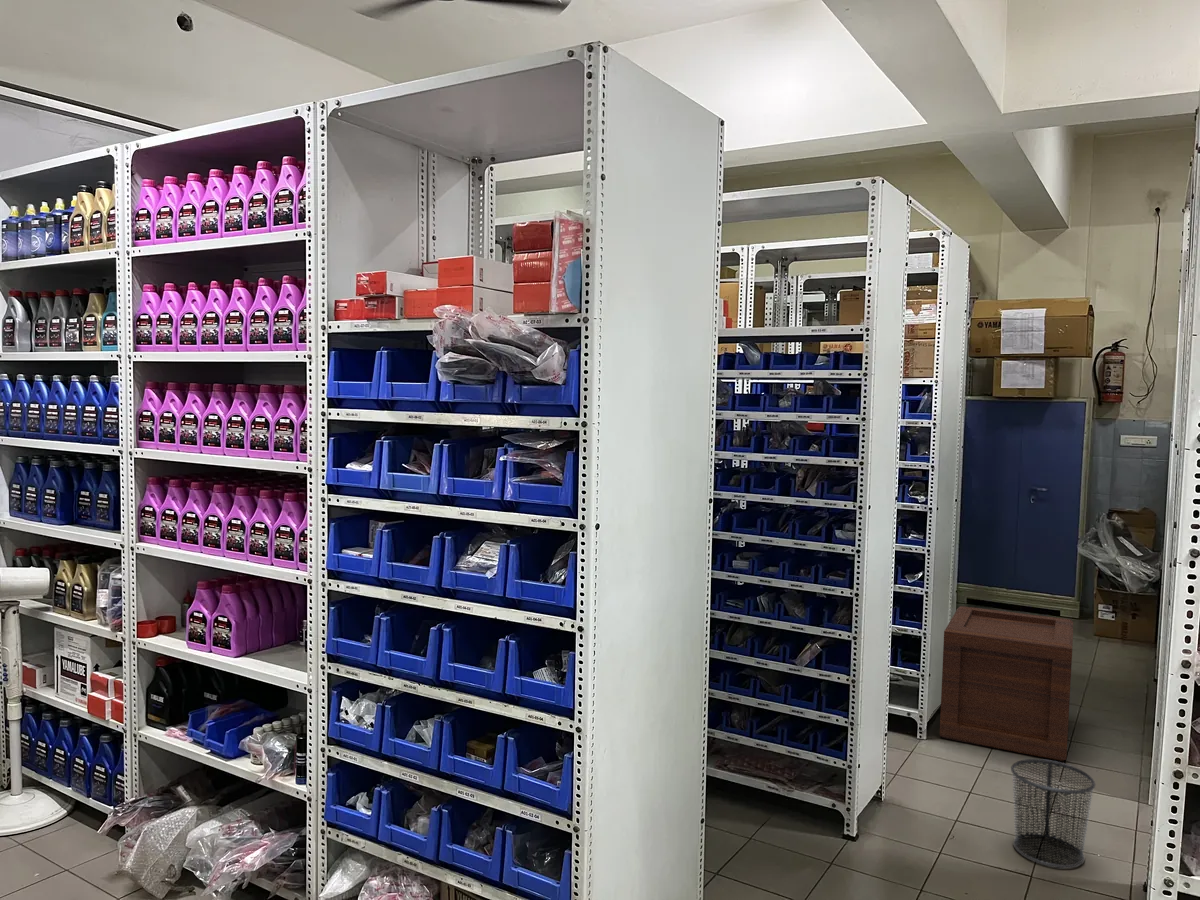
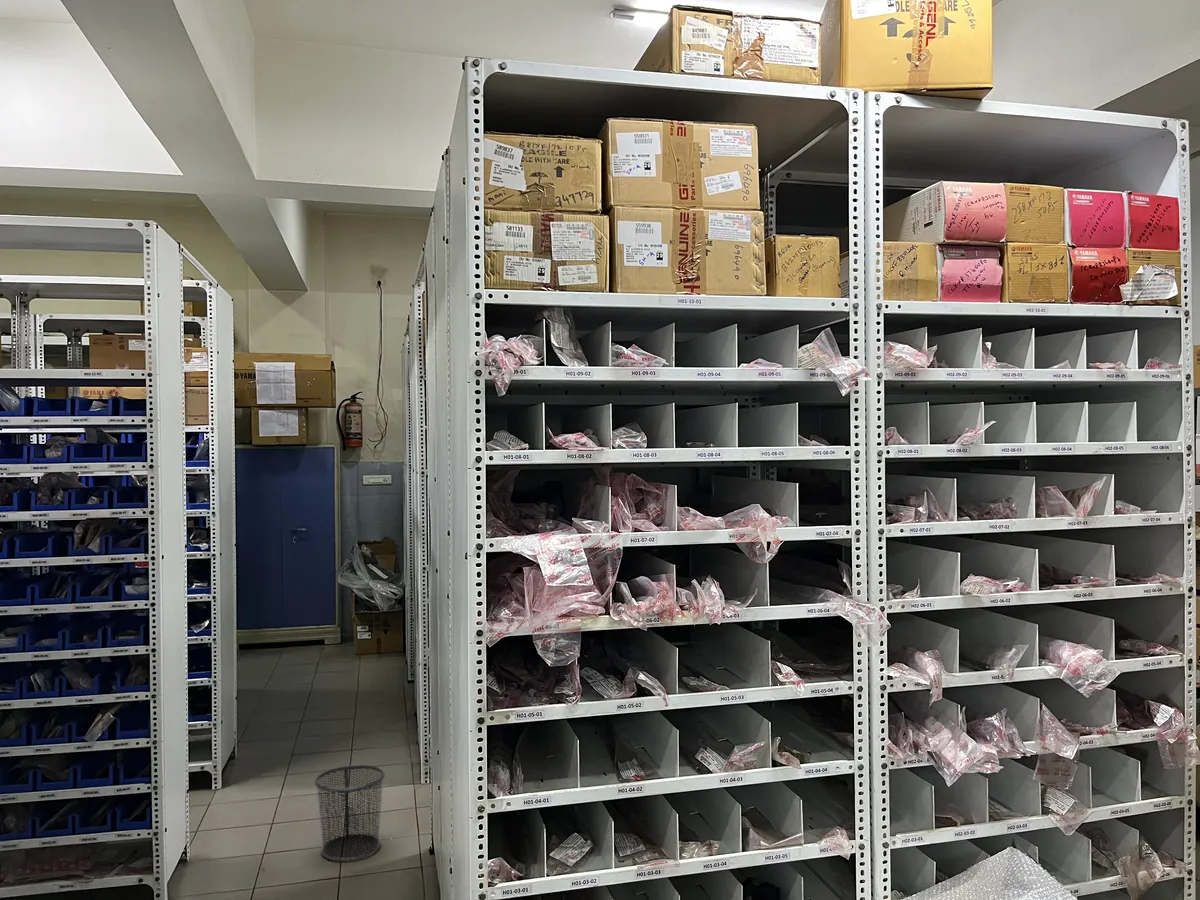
wooden crate: present [940,606,1073,761] -> none [235,641,352,782]

